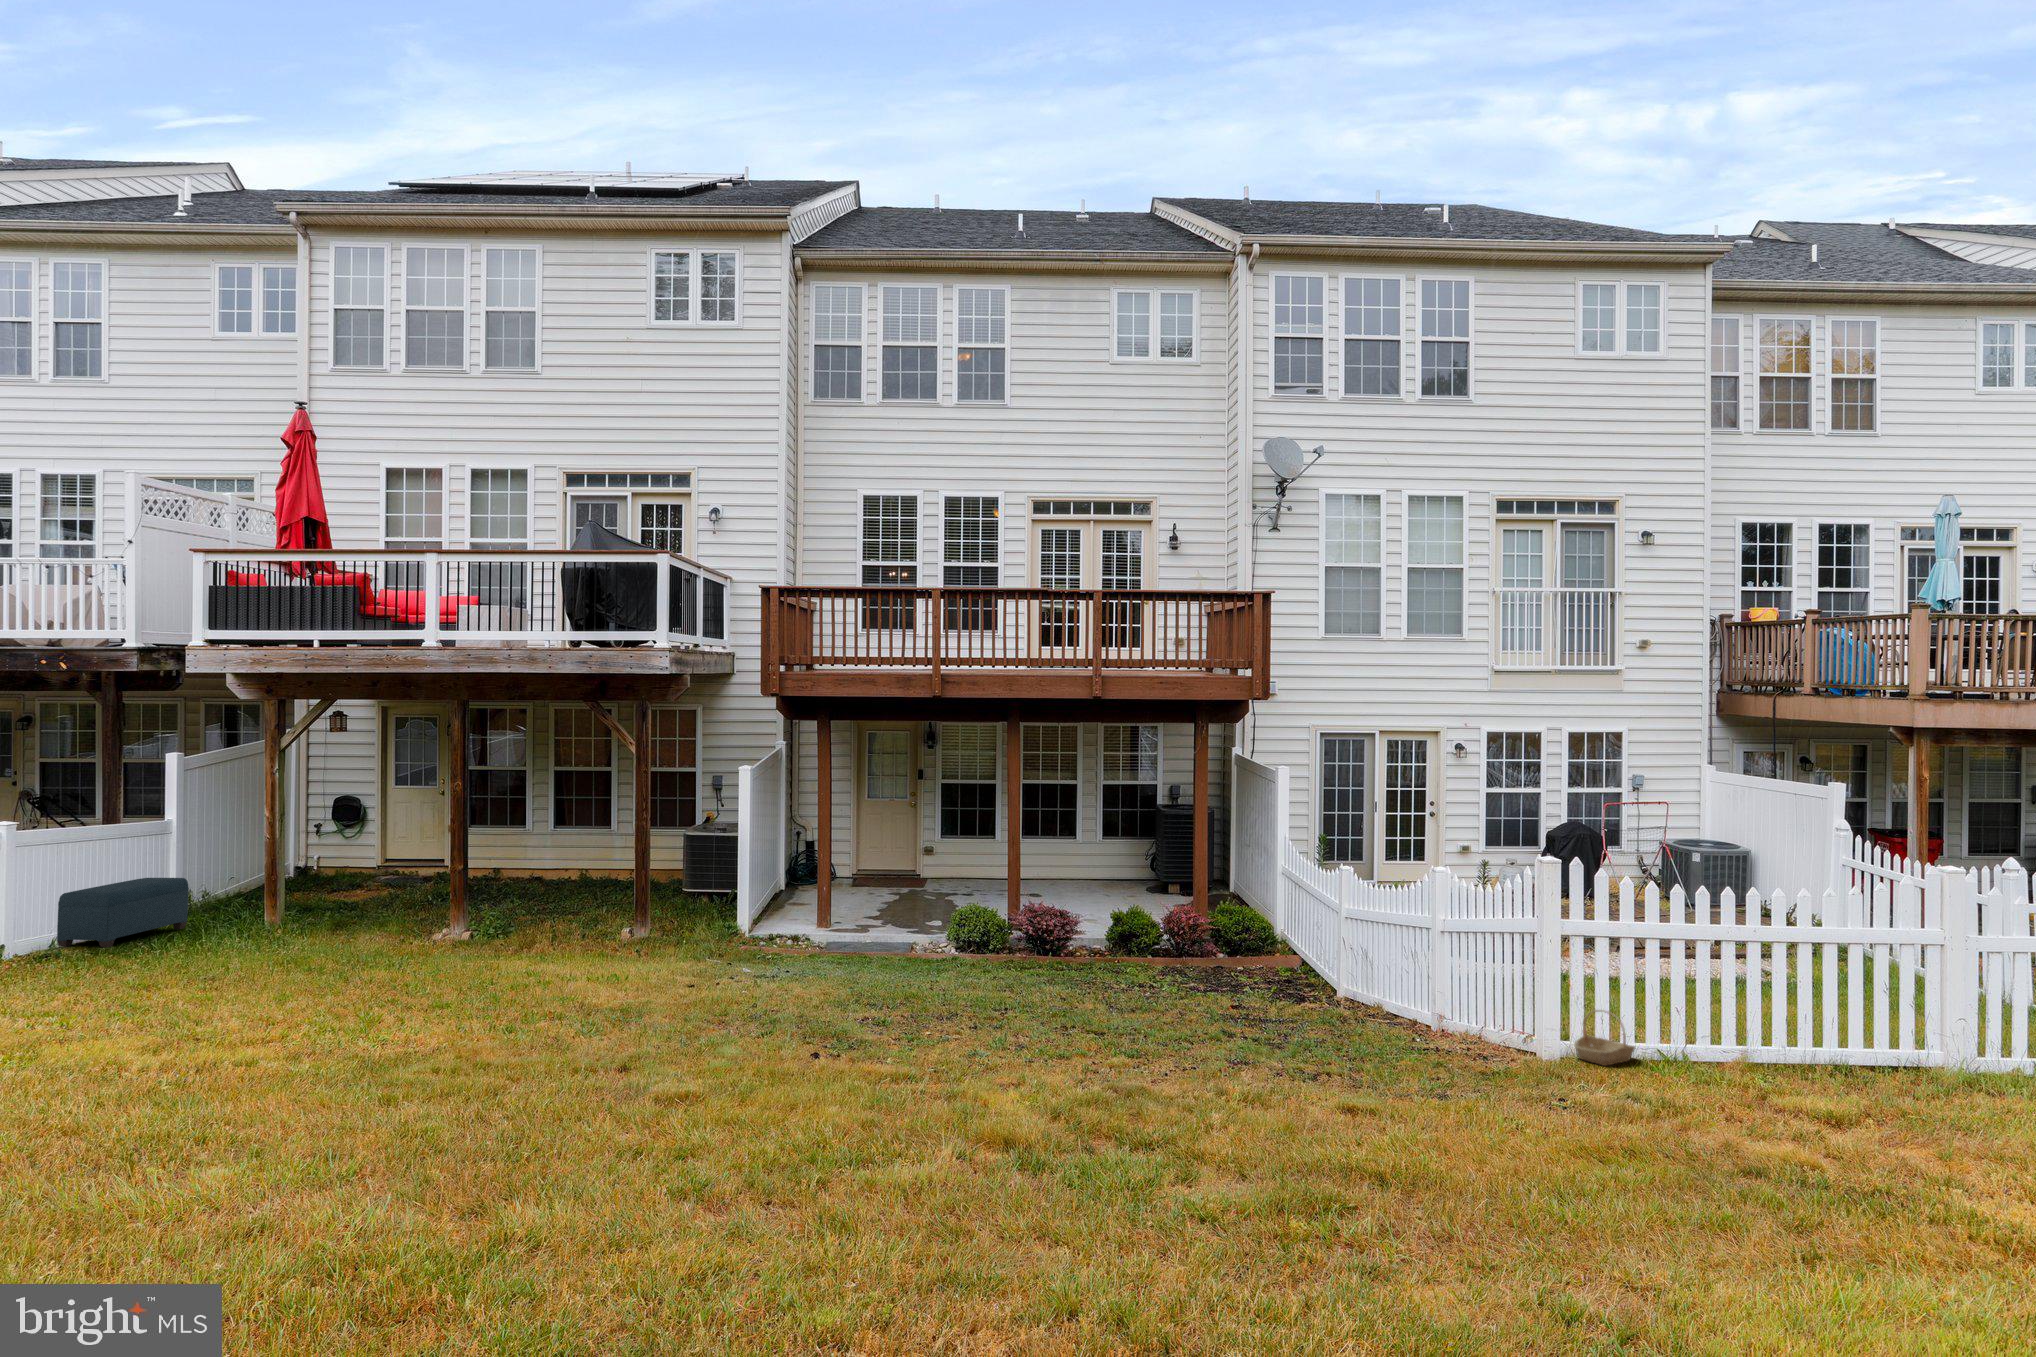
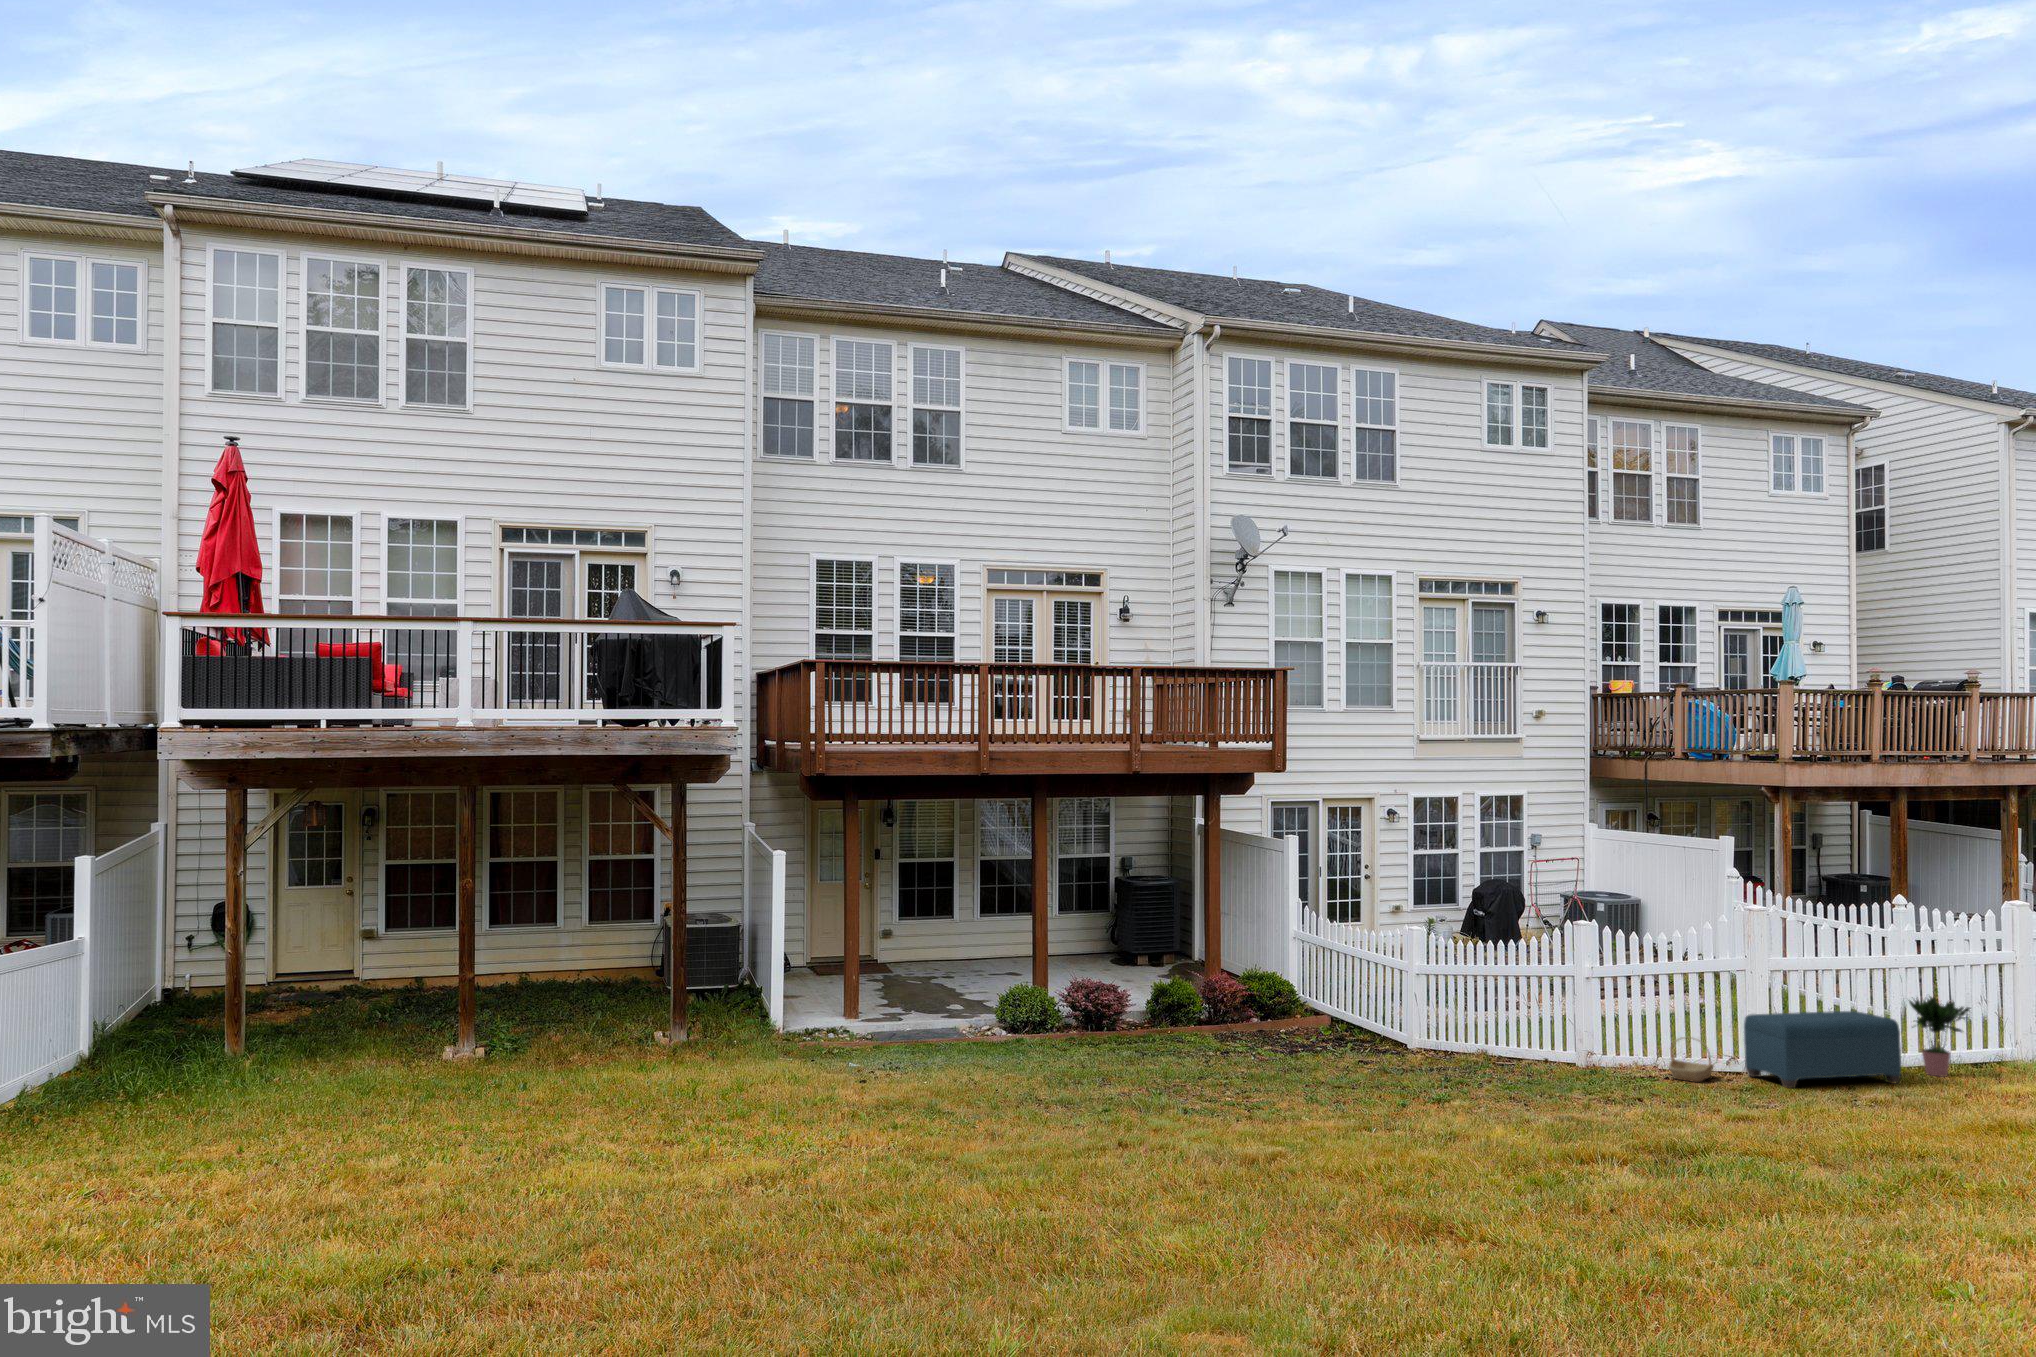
bench: present [57,878,189,947] -> present [1744,1011,1901,1088]
potted plant: none [1919,975,2012,1086] -> present [1909,997,1971,1077]

